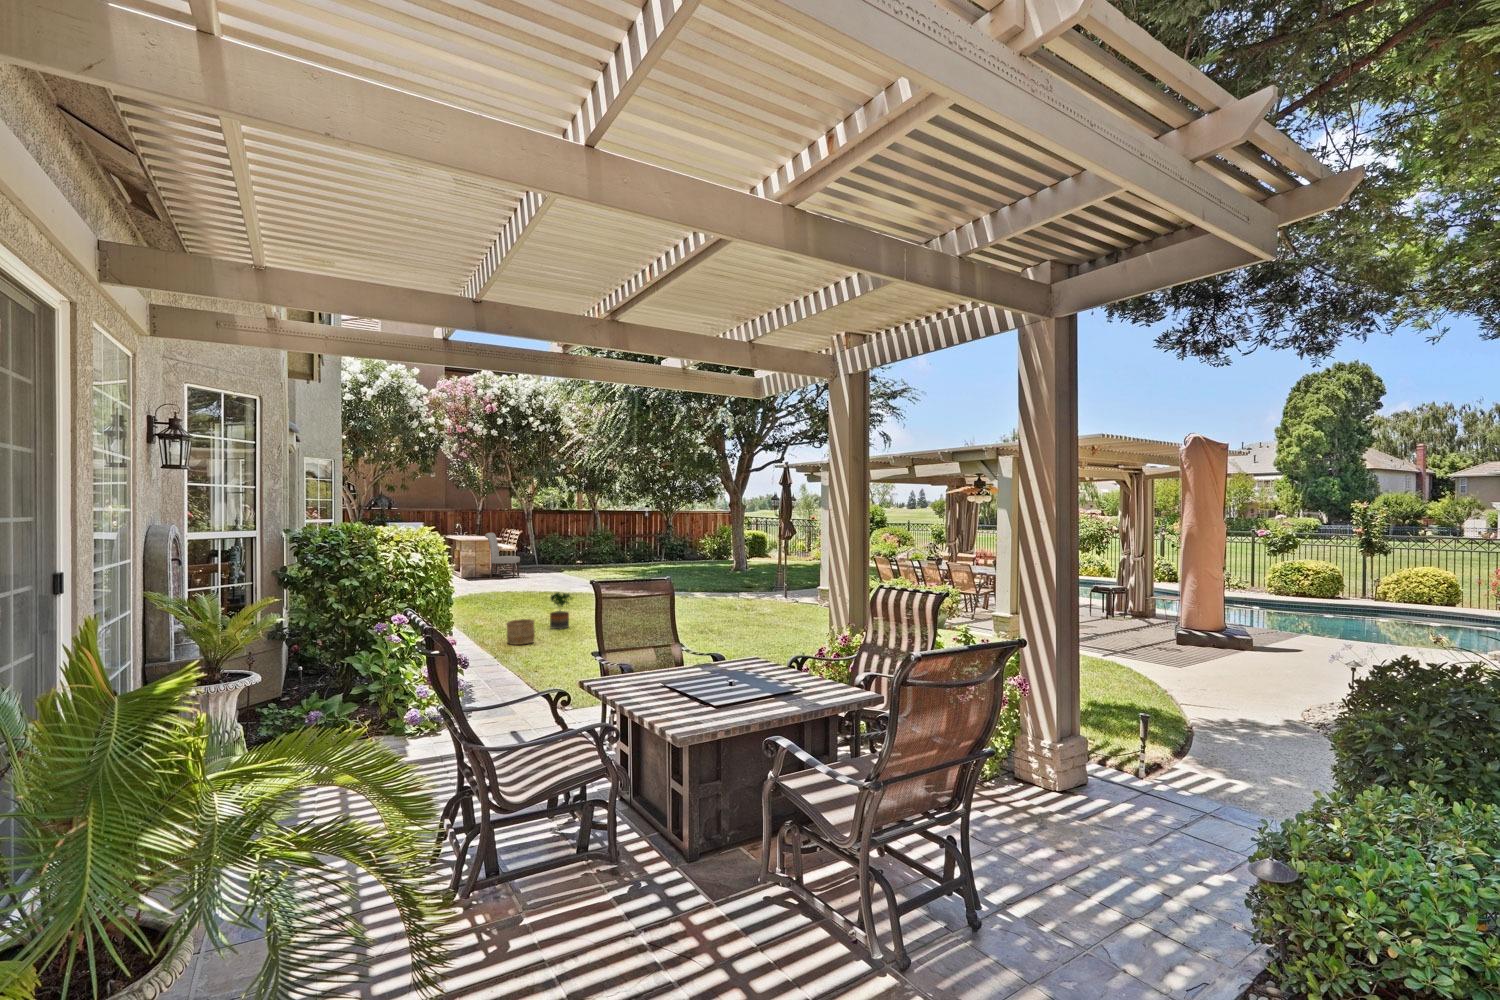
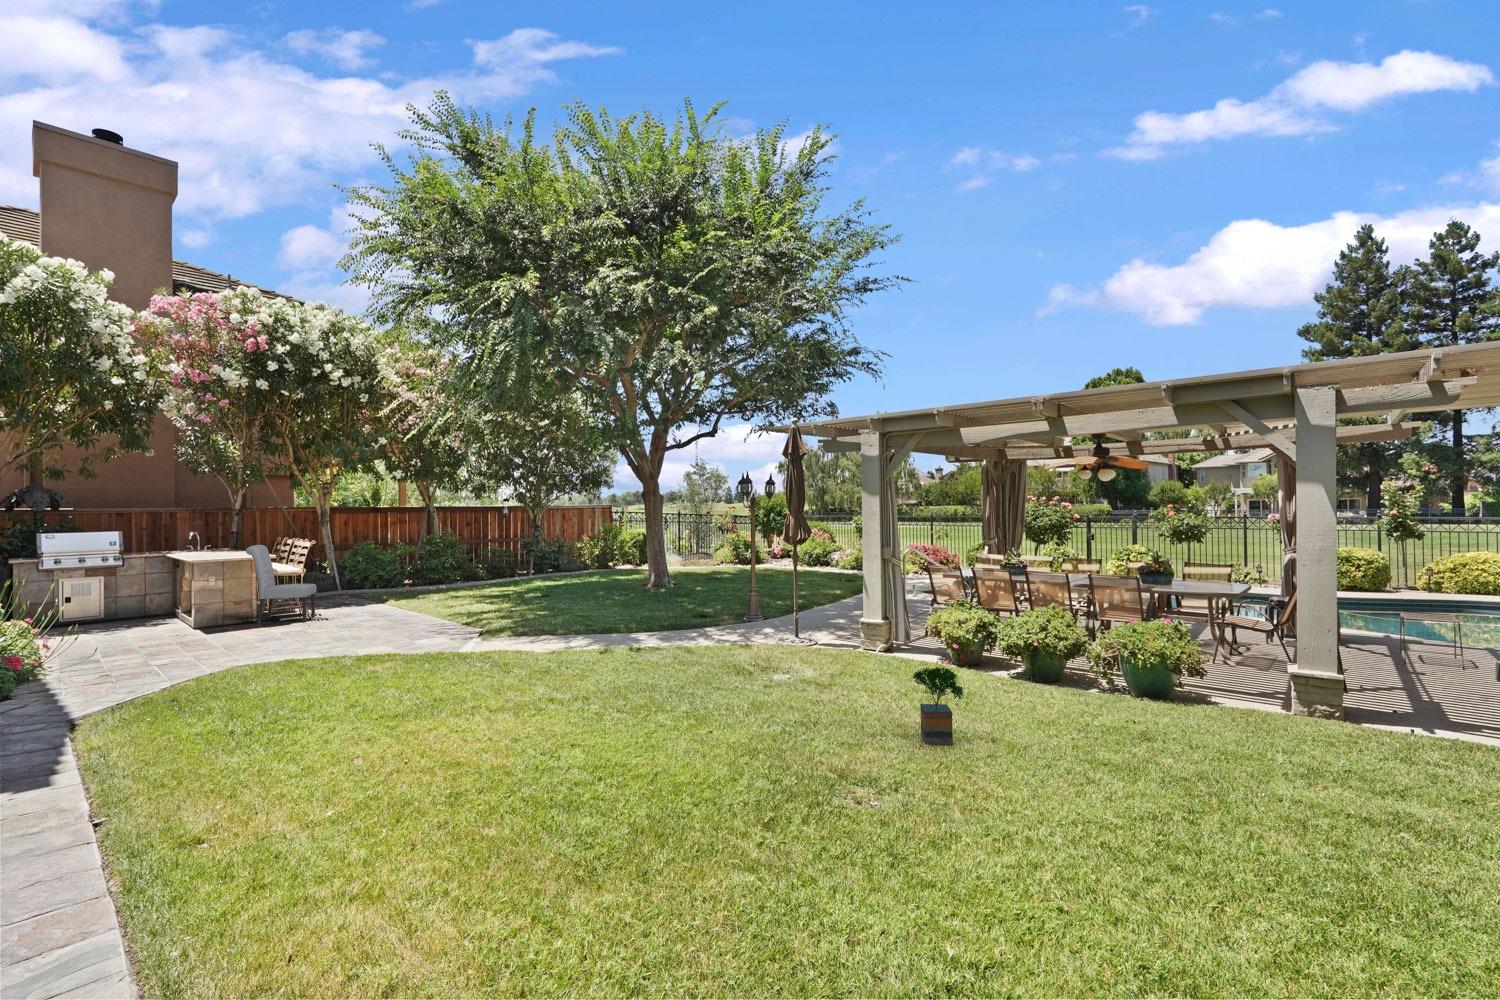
potted tree: present [550,593,572,629] -> present [912,667,963,745]
wooden bucket: present [506,619,535,645] -> none [337,842,446,969]

